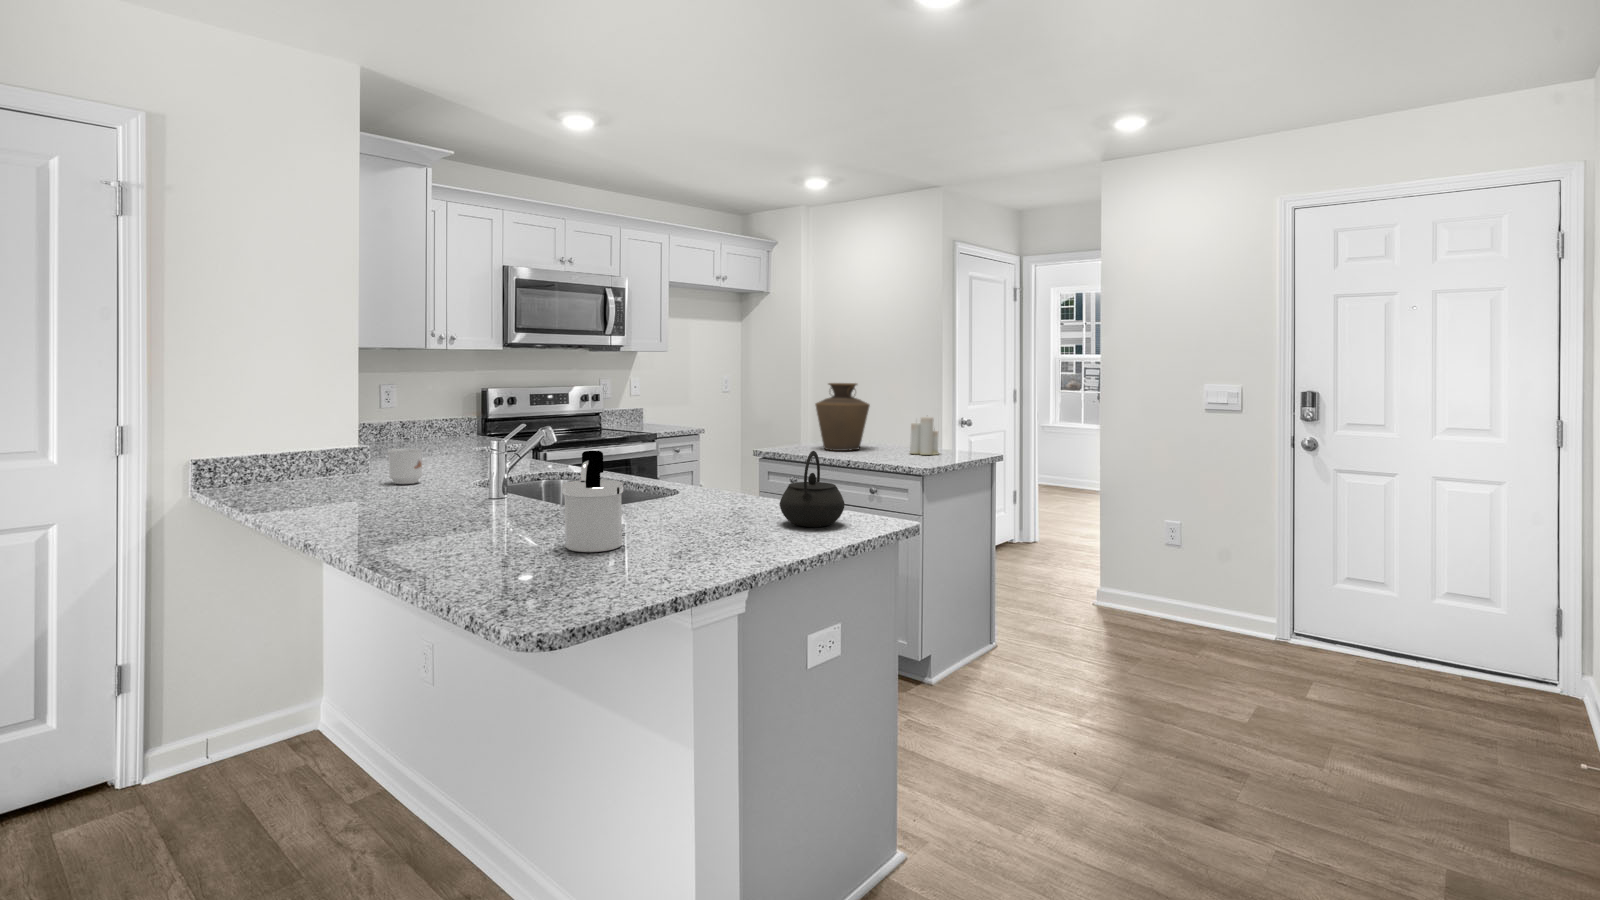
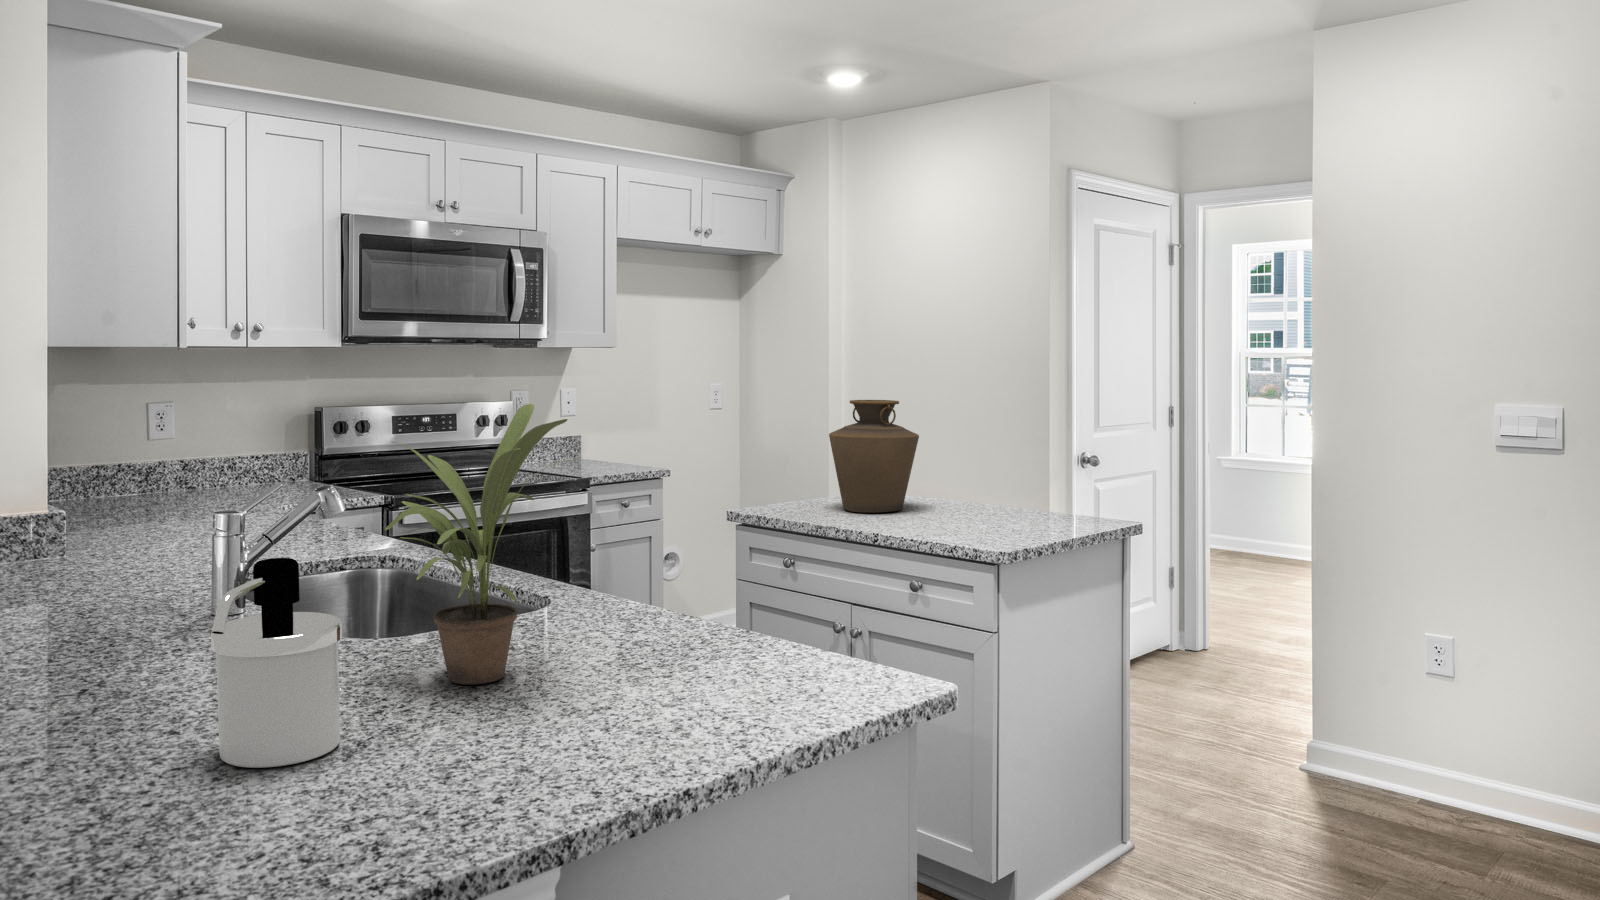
potted plant: none [617,378,724,524] -> present [385,404,579,685]
candle: present [910,417,939,455] -> none [983,451,1034,522]
mug: present [388,449,422,484] -> none [64,519,126,581]
kettle: present [780,451,845,527] -> none [685,546,811,696]

